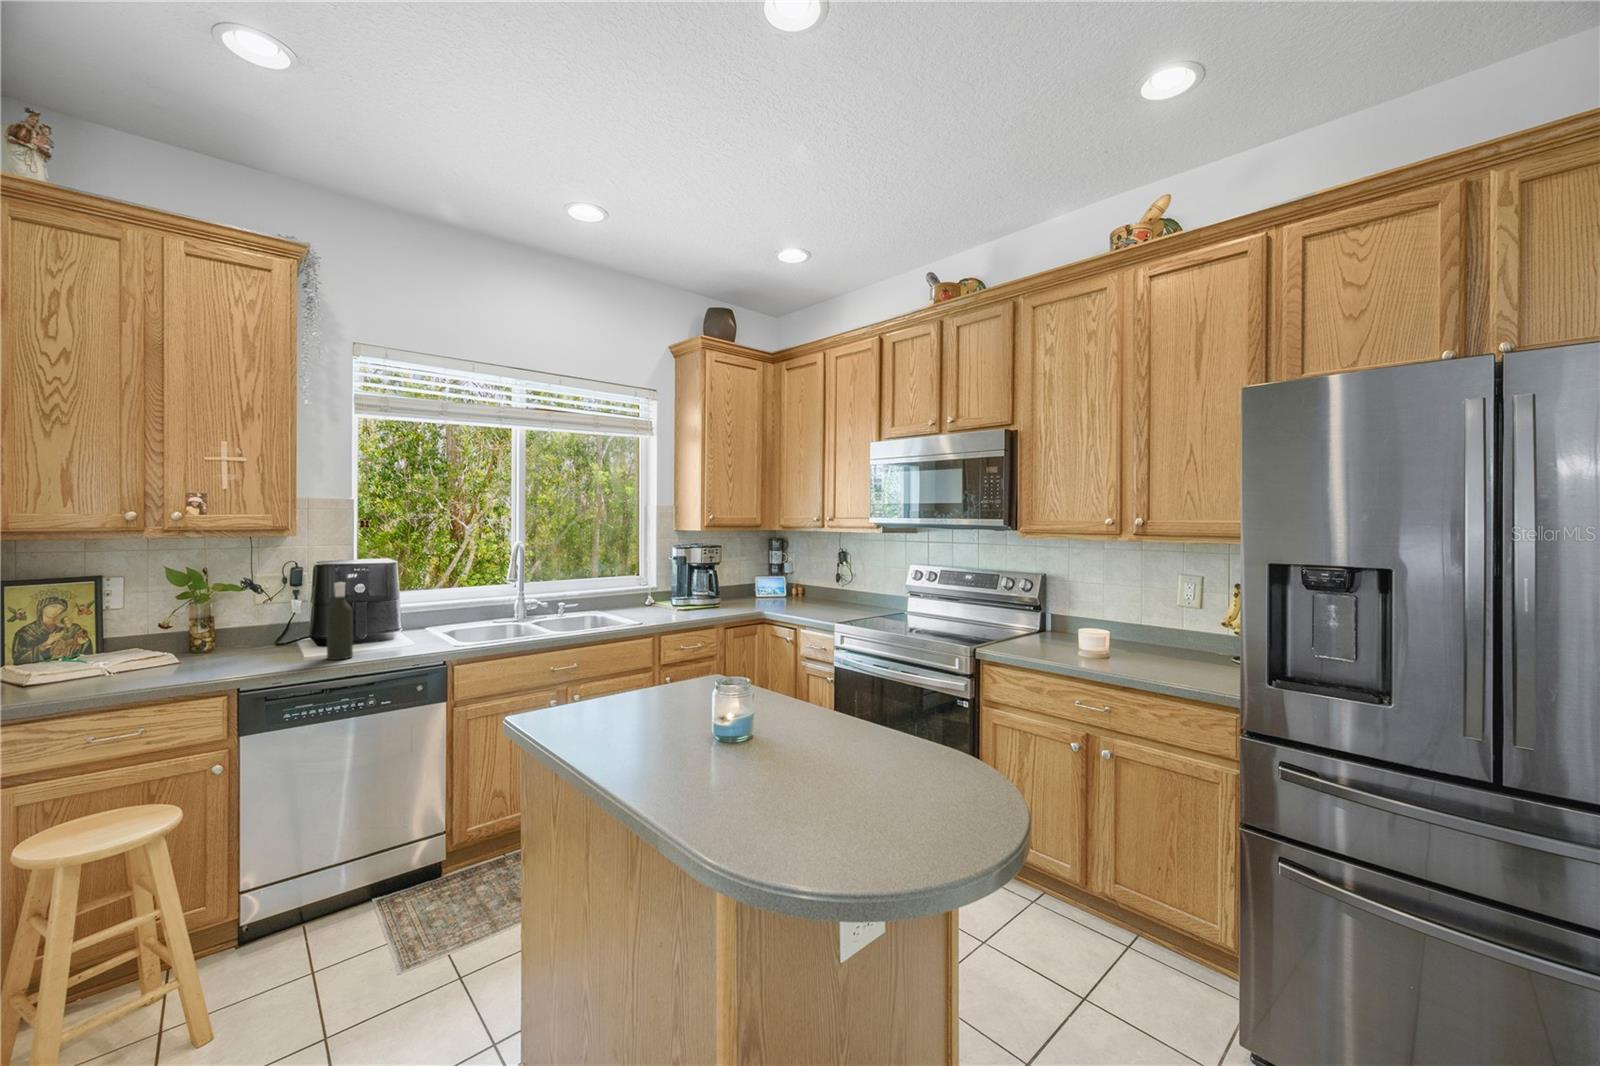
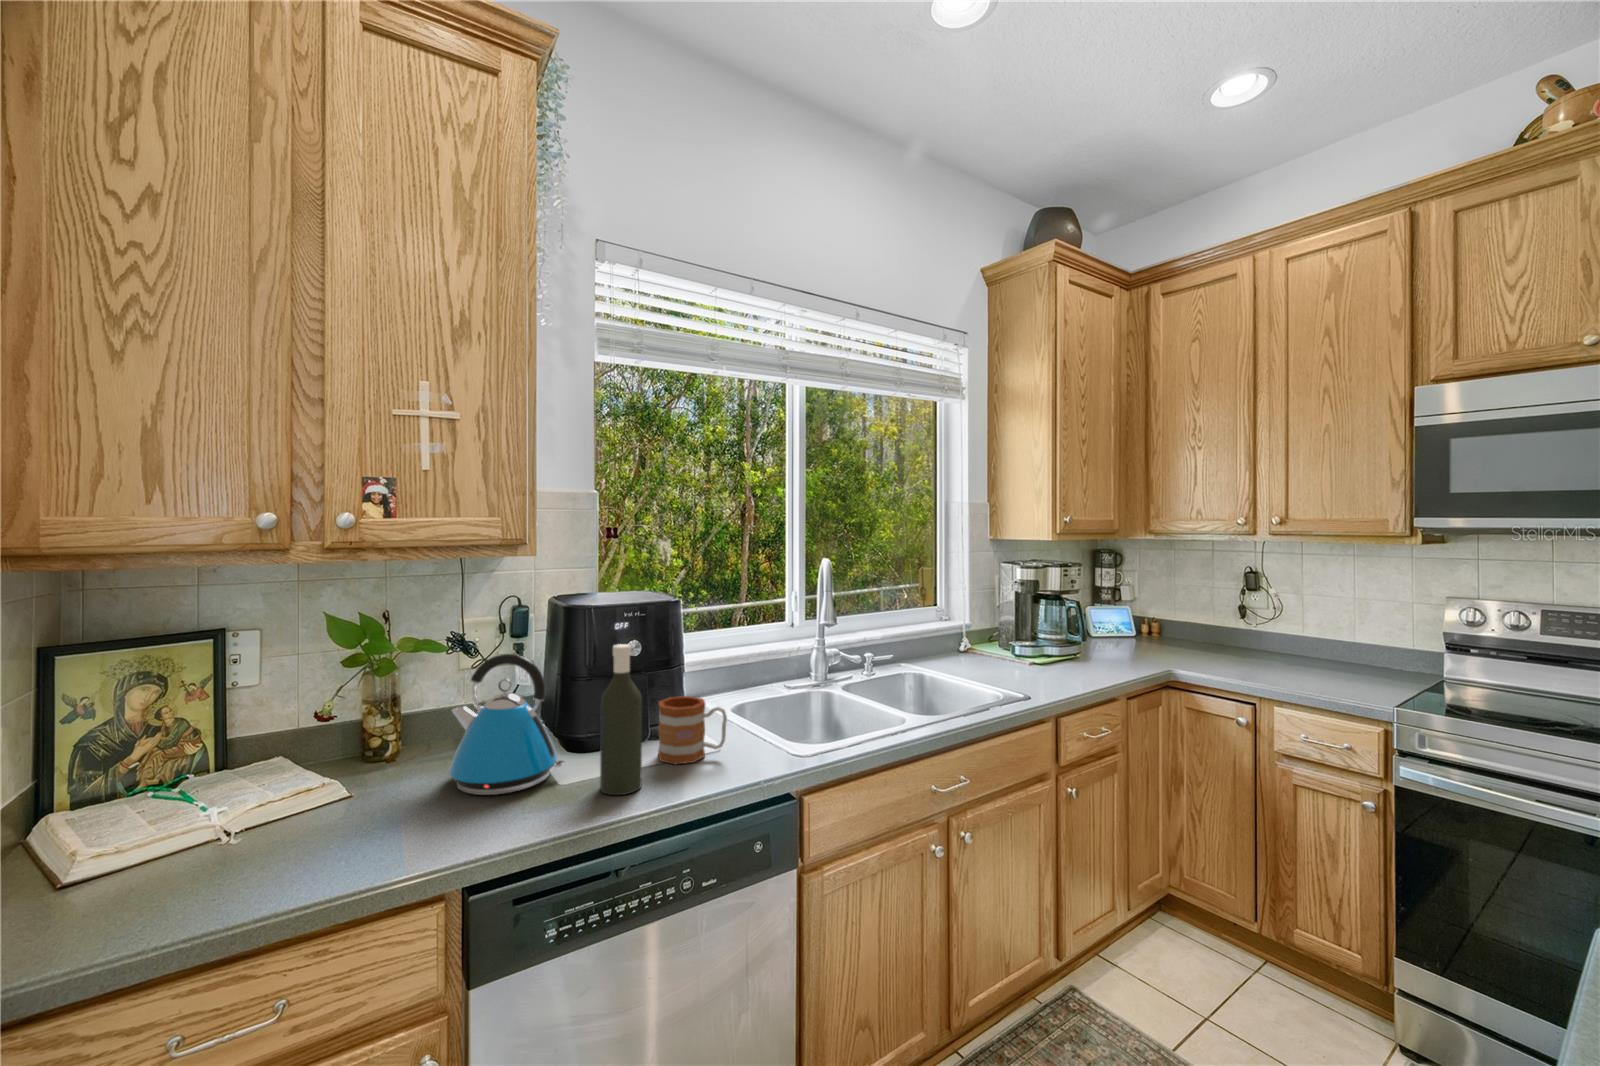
kettle: none [238,589,310,660] -> present [449,654,565,795]
mug: none [373,617,415,651] -> present [658,696,727,764]

